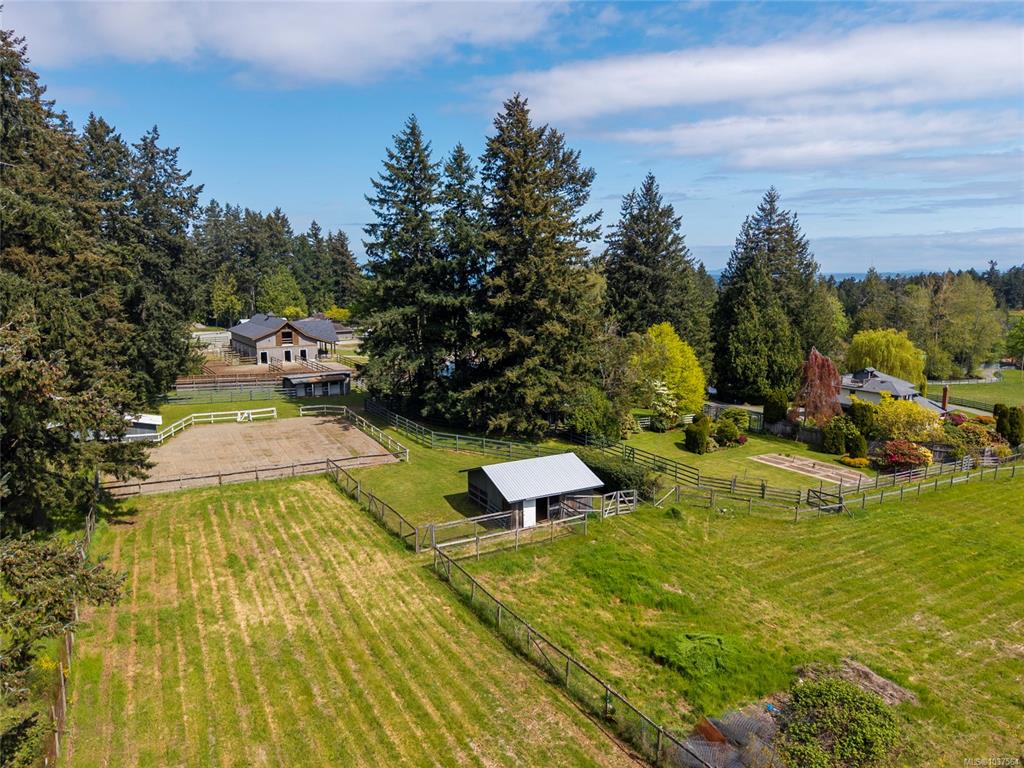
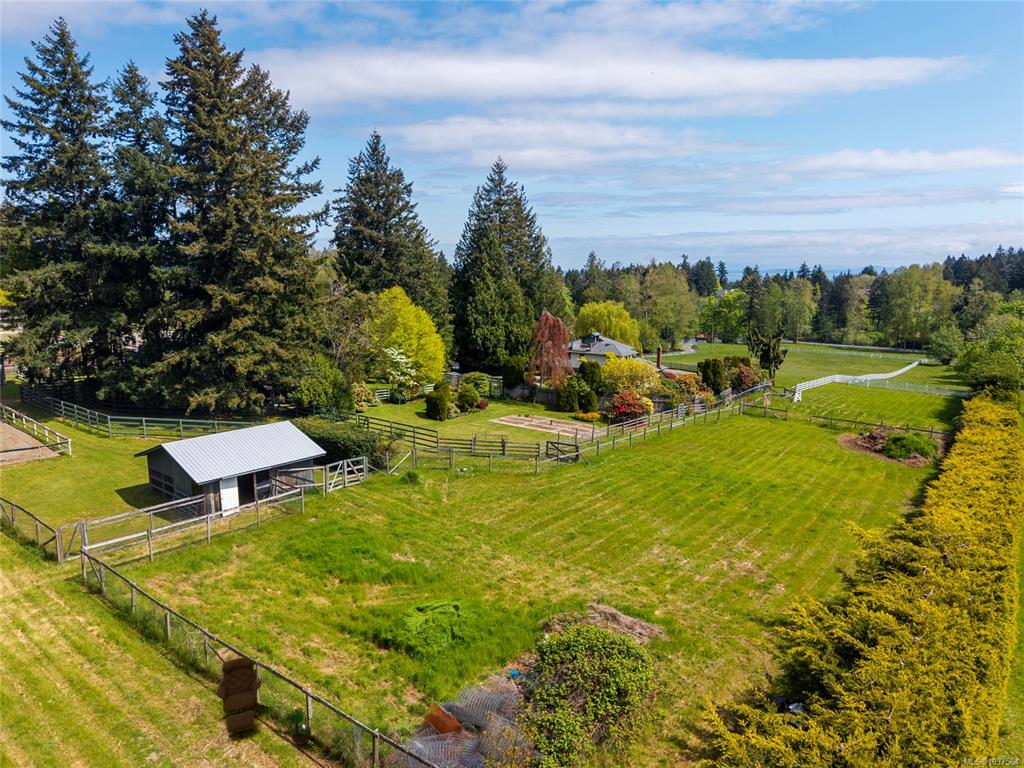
lounge chair: none [551,649,579,705] -> present [217,657,261,739]

